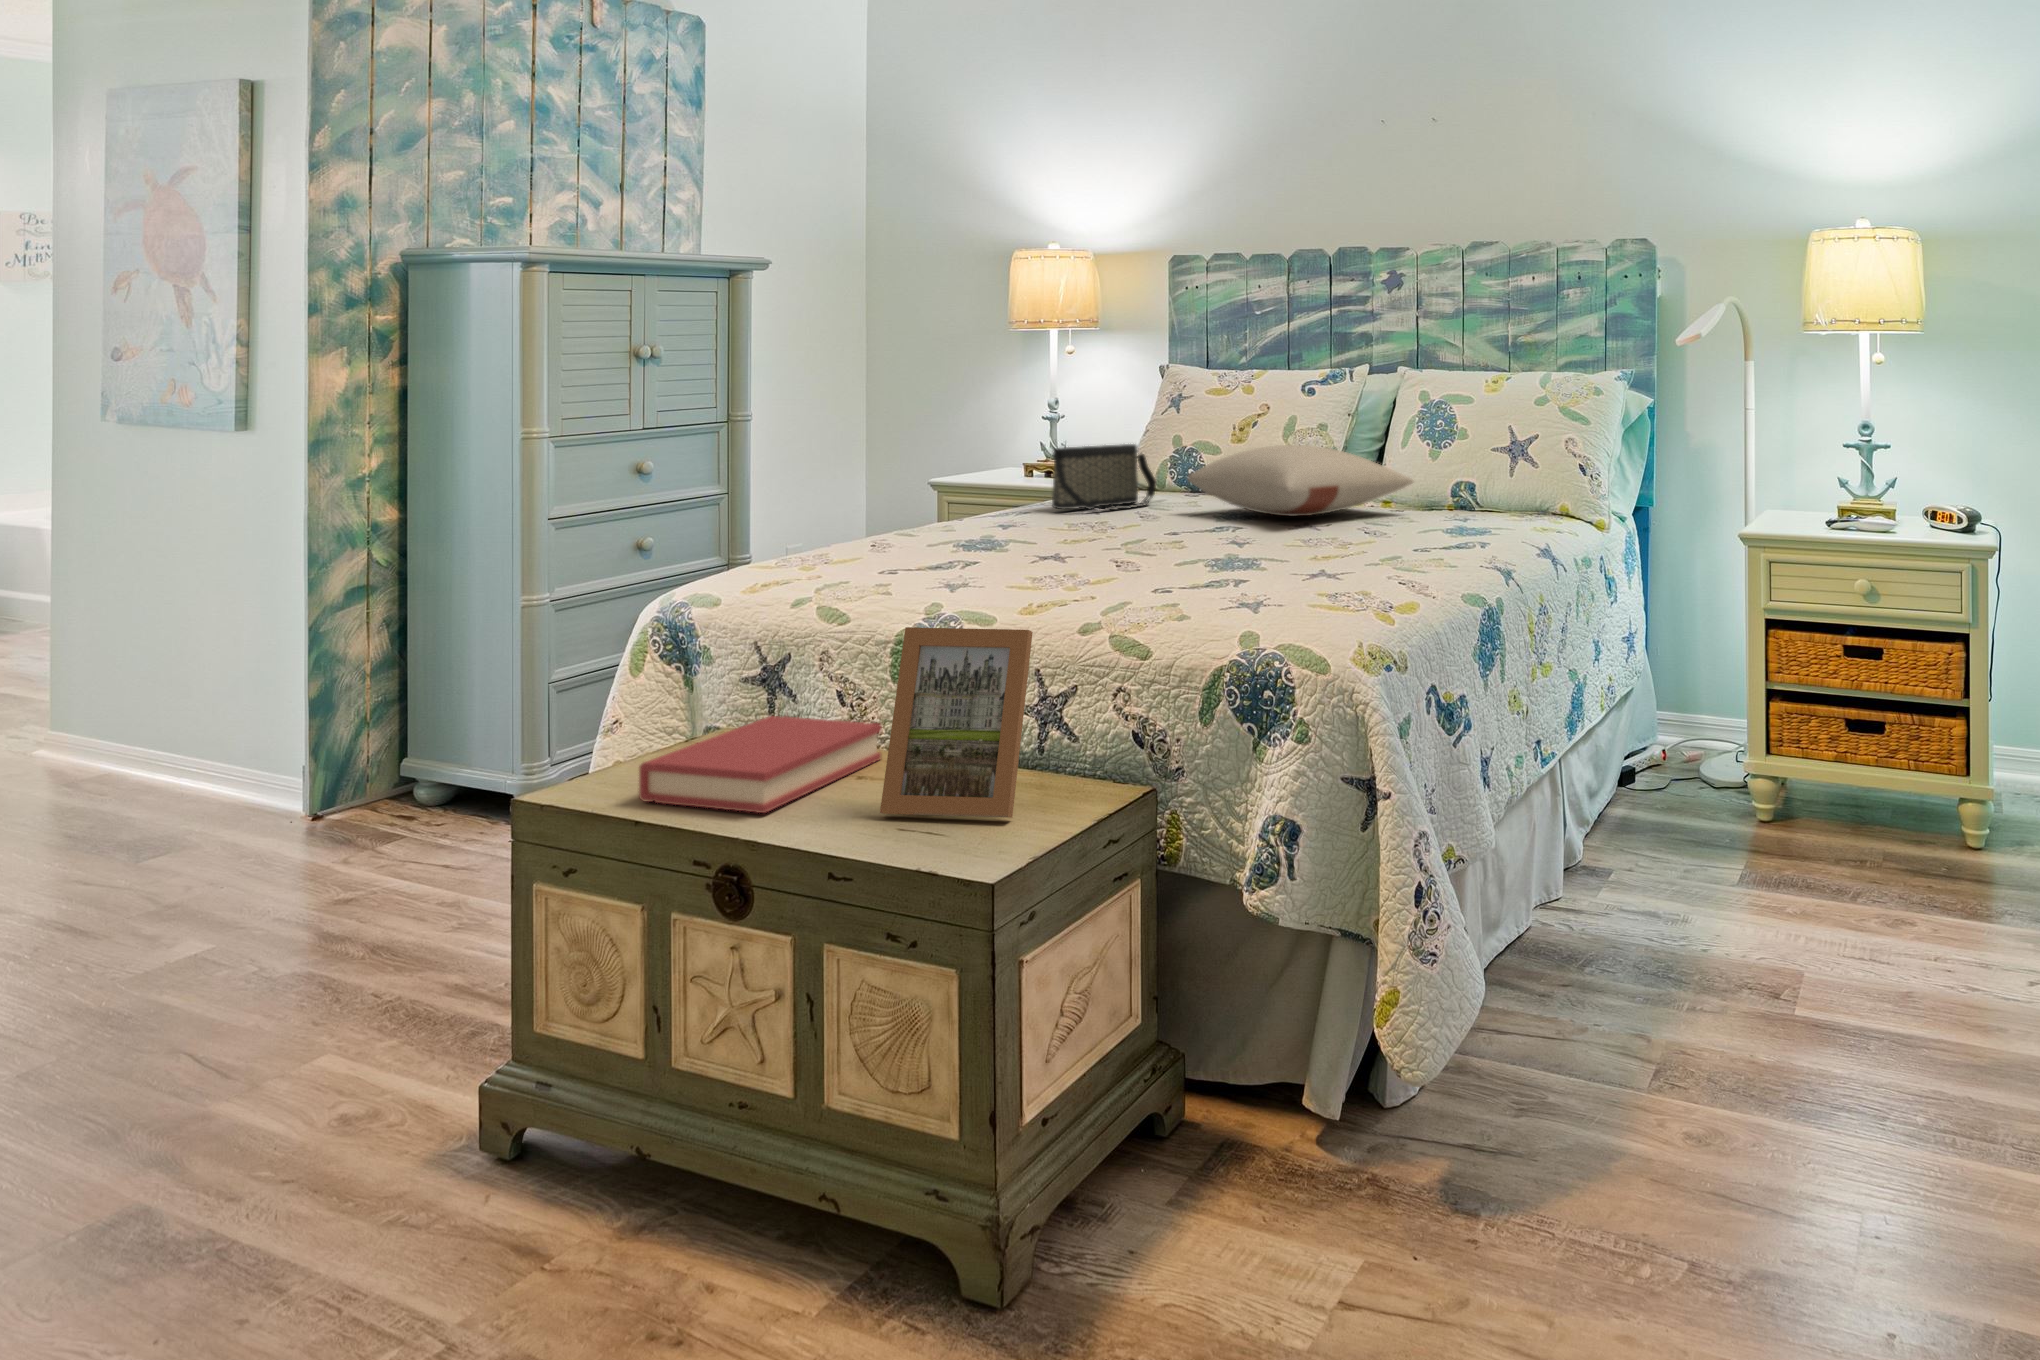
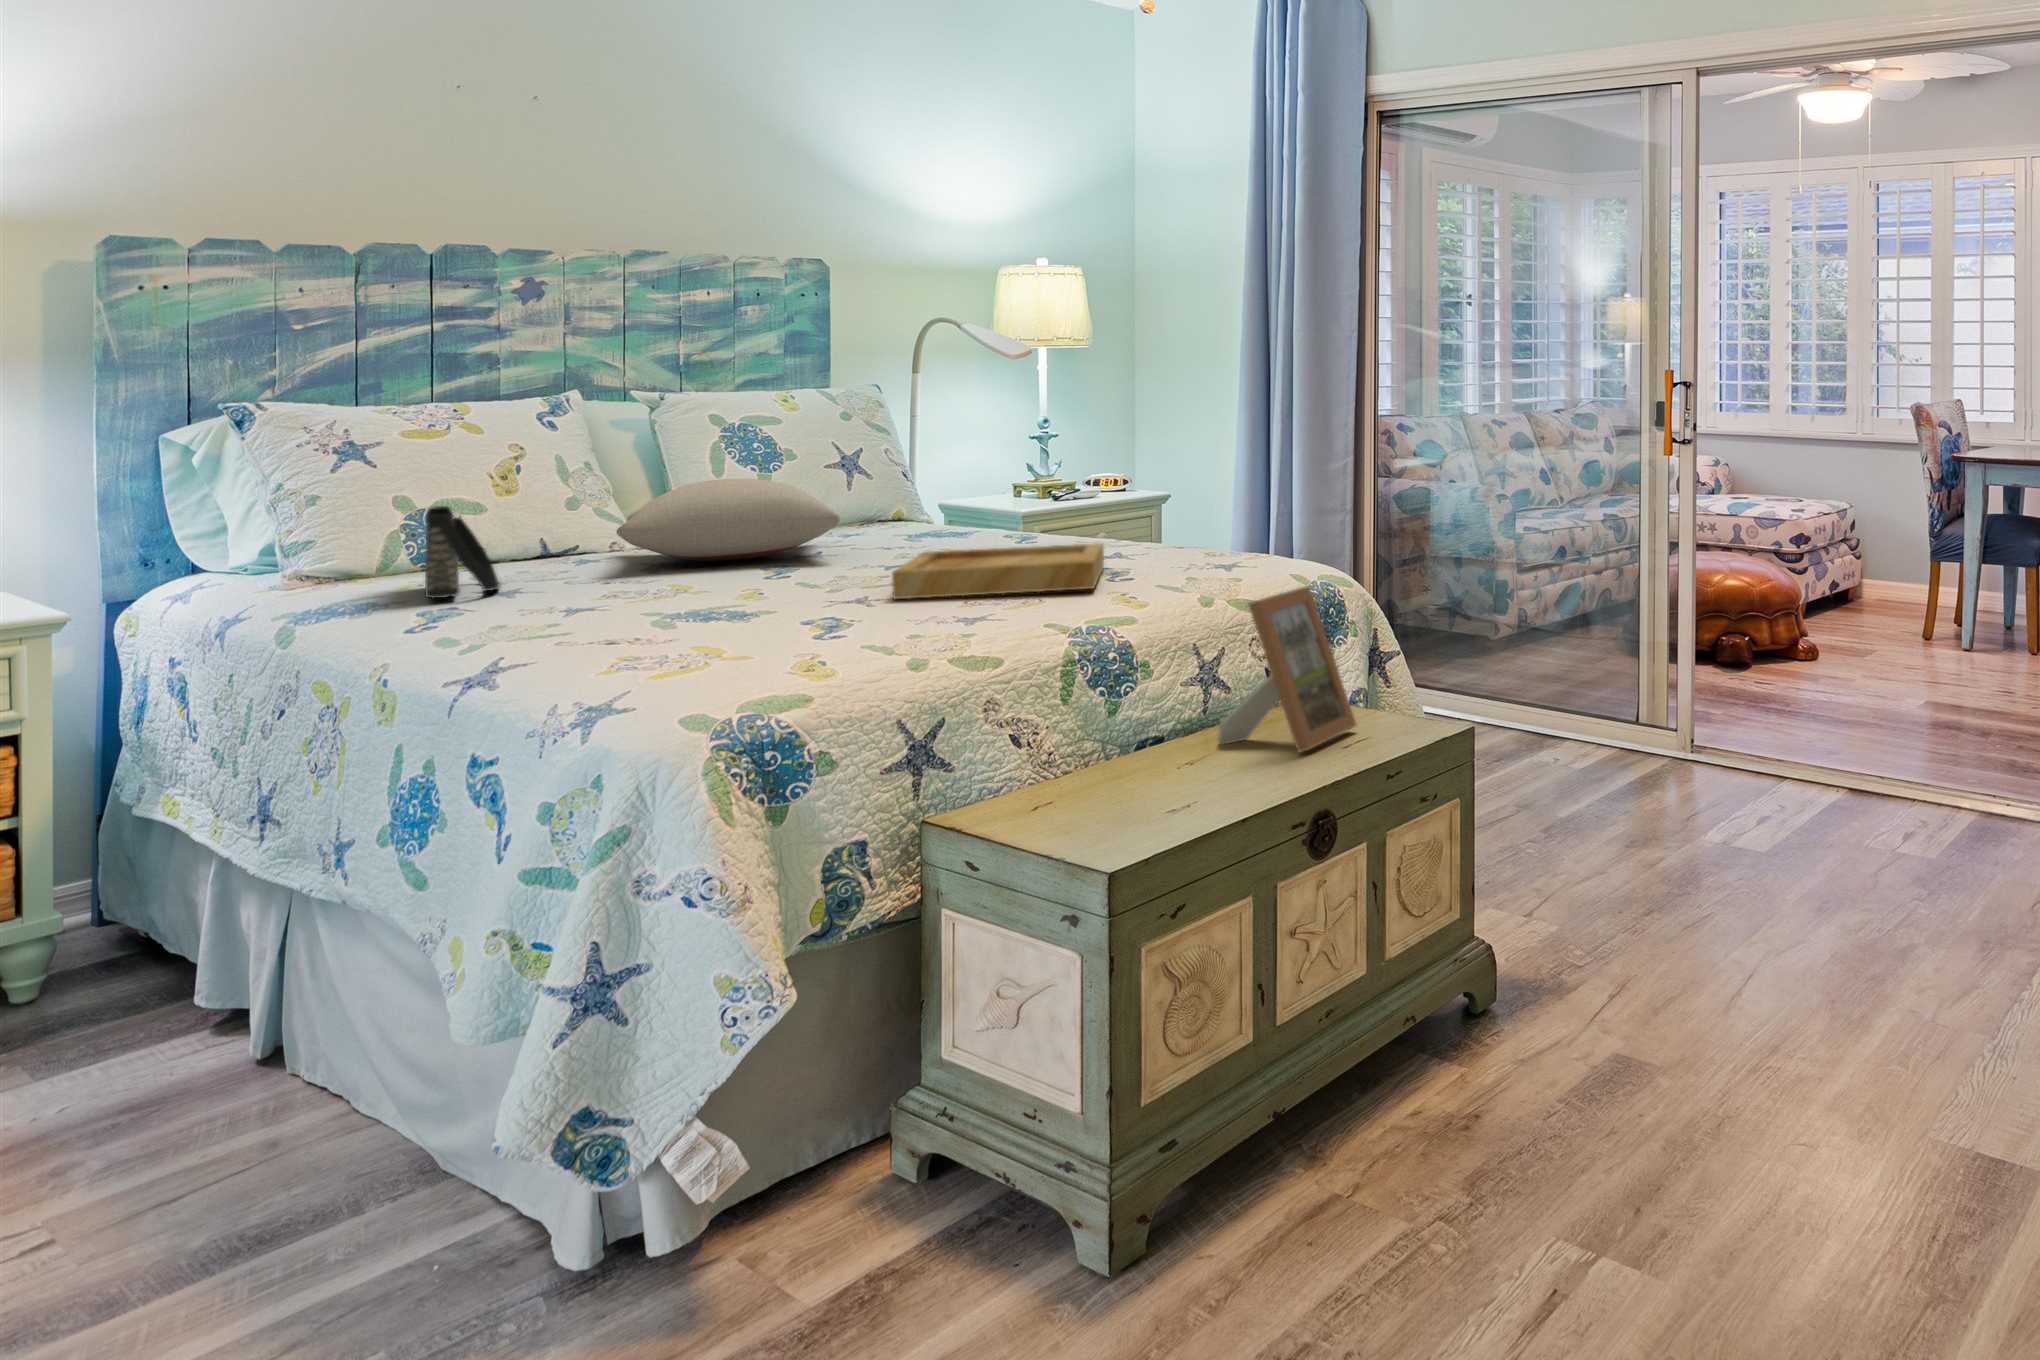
tray: none [1072,530,1308,591] -> present [892,543,1104,599]
hardback book: present [639,716,882,813] -> none [1029,725,1264,808]

